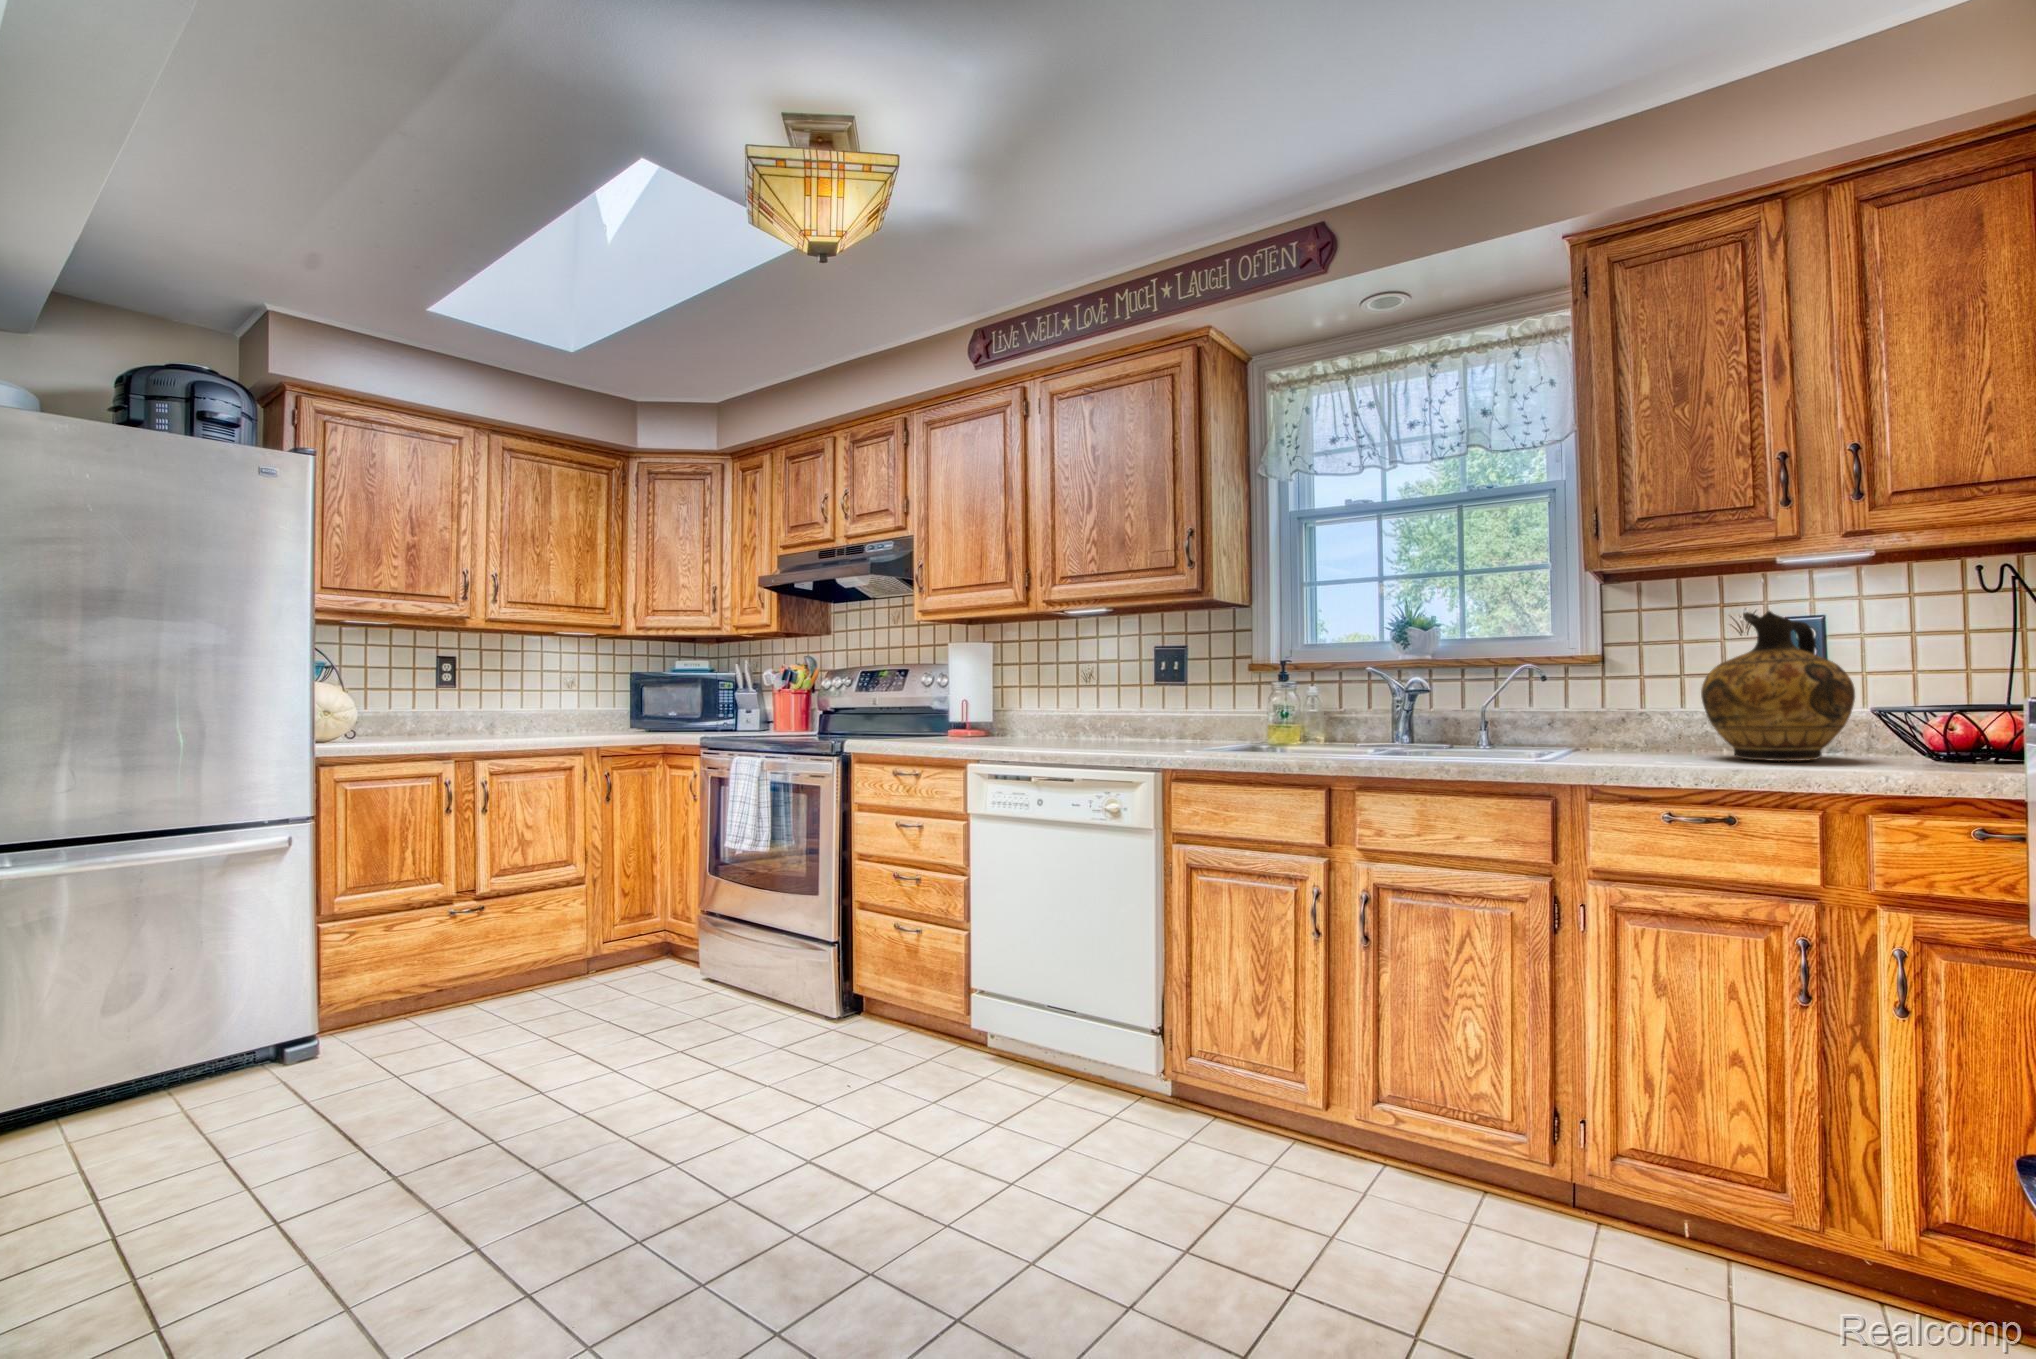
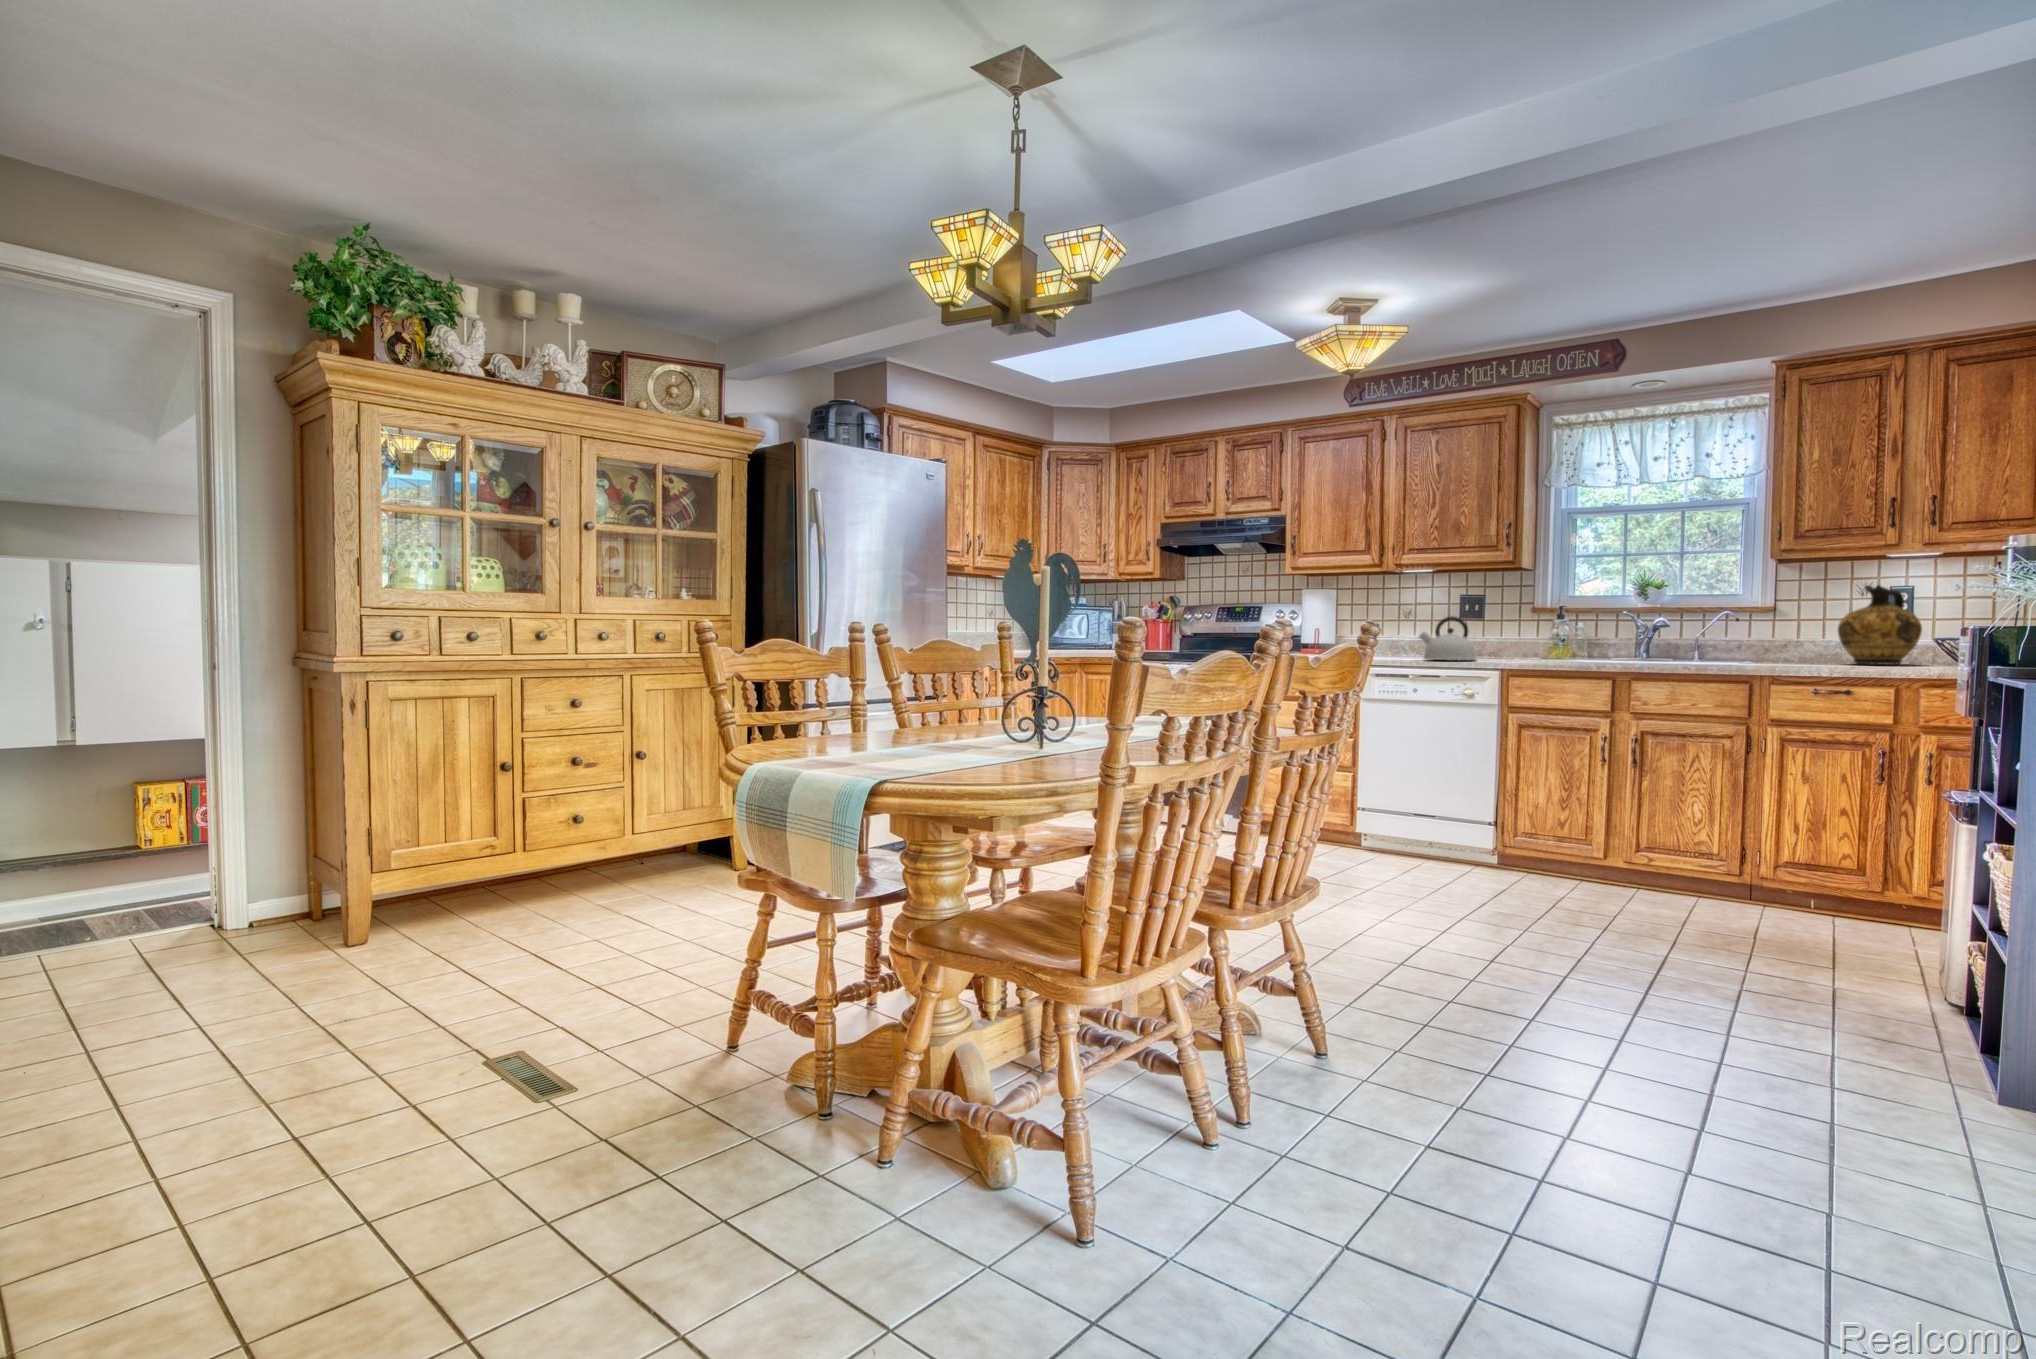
kettle: none [1045,680,1134,753] -> present [1419,617,1476,660]

